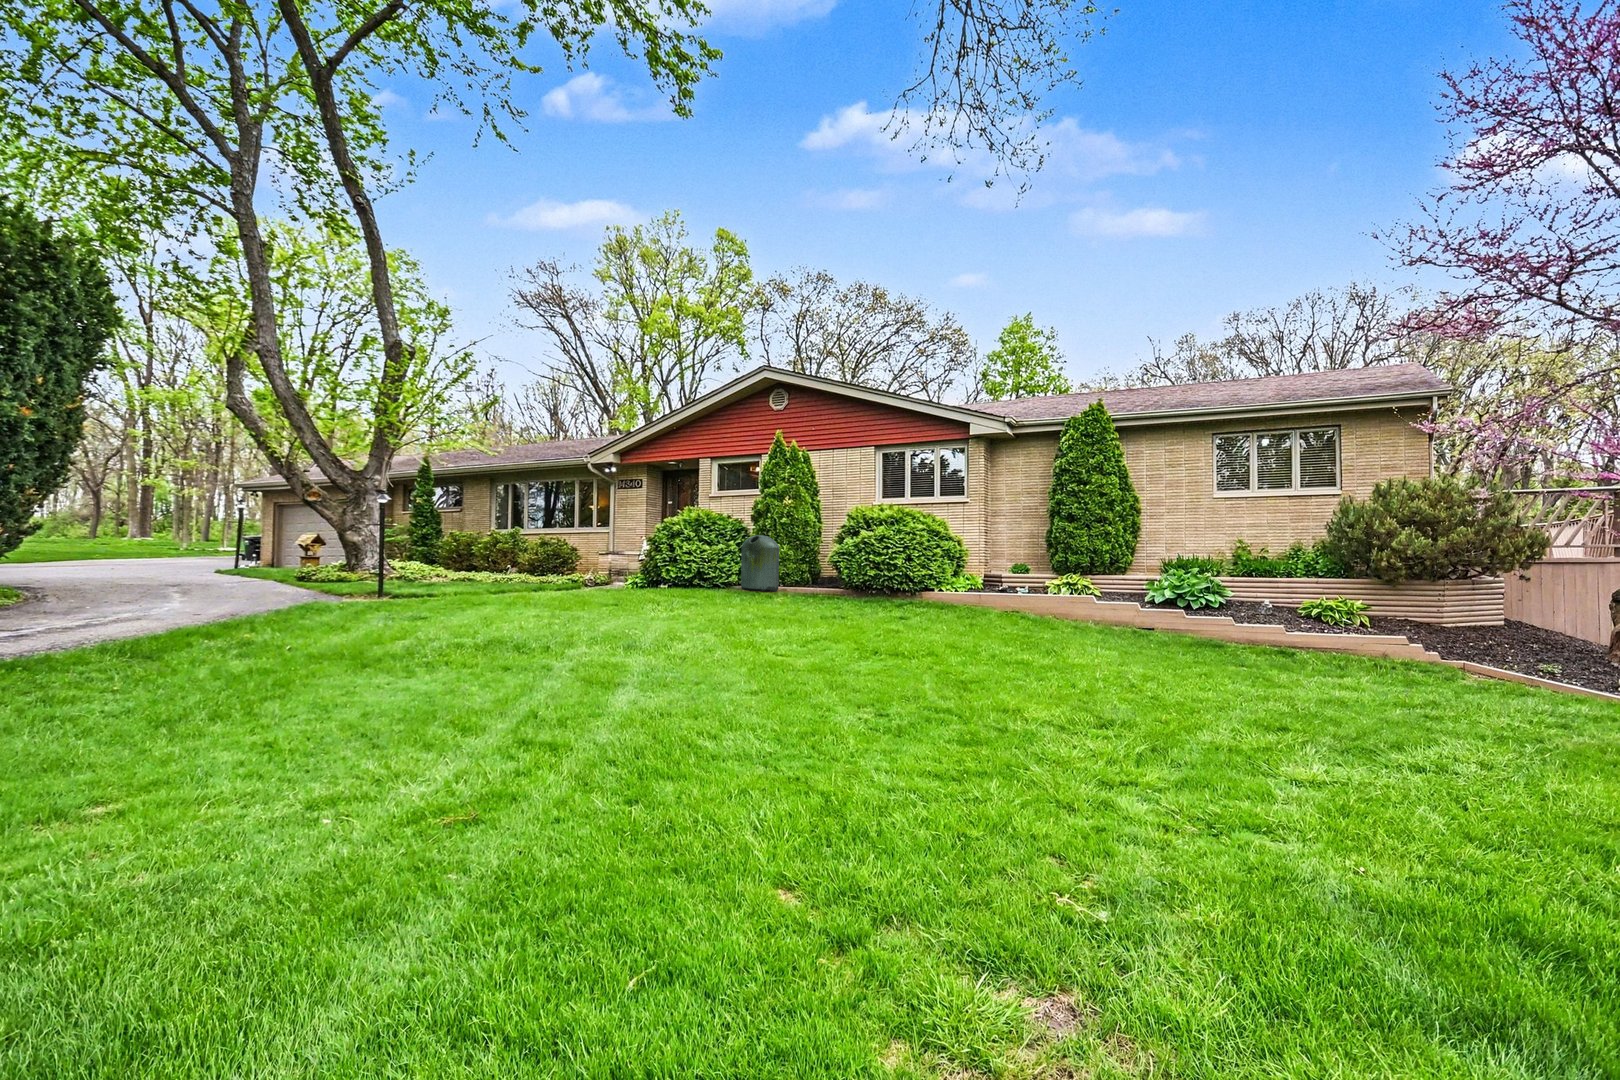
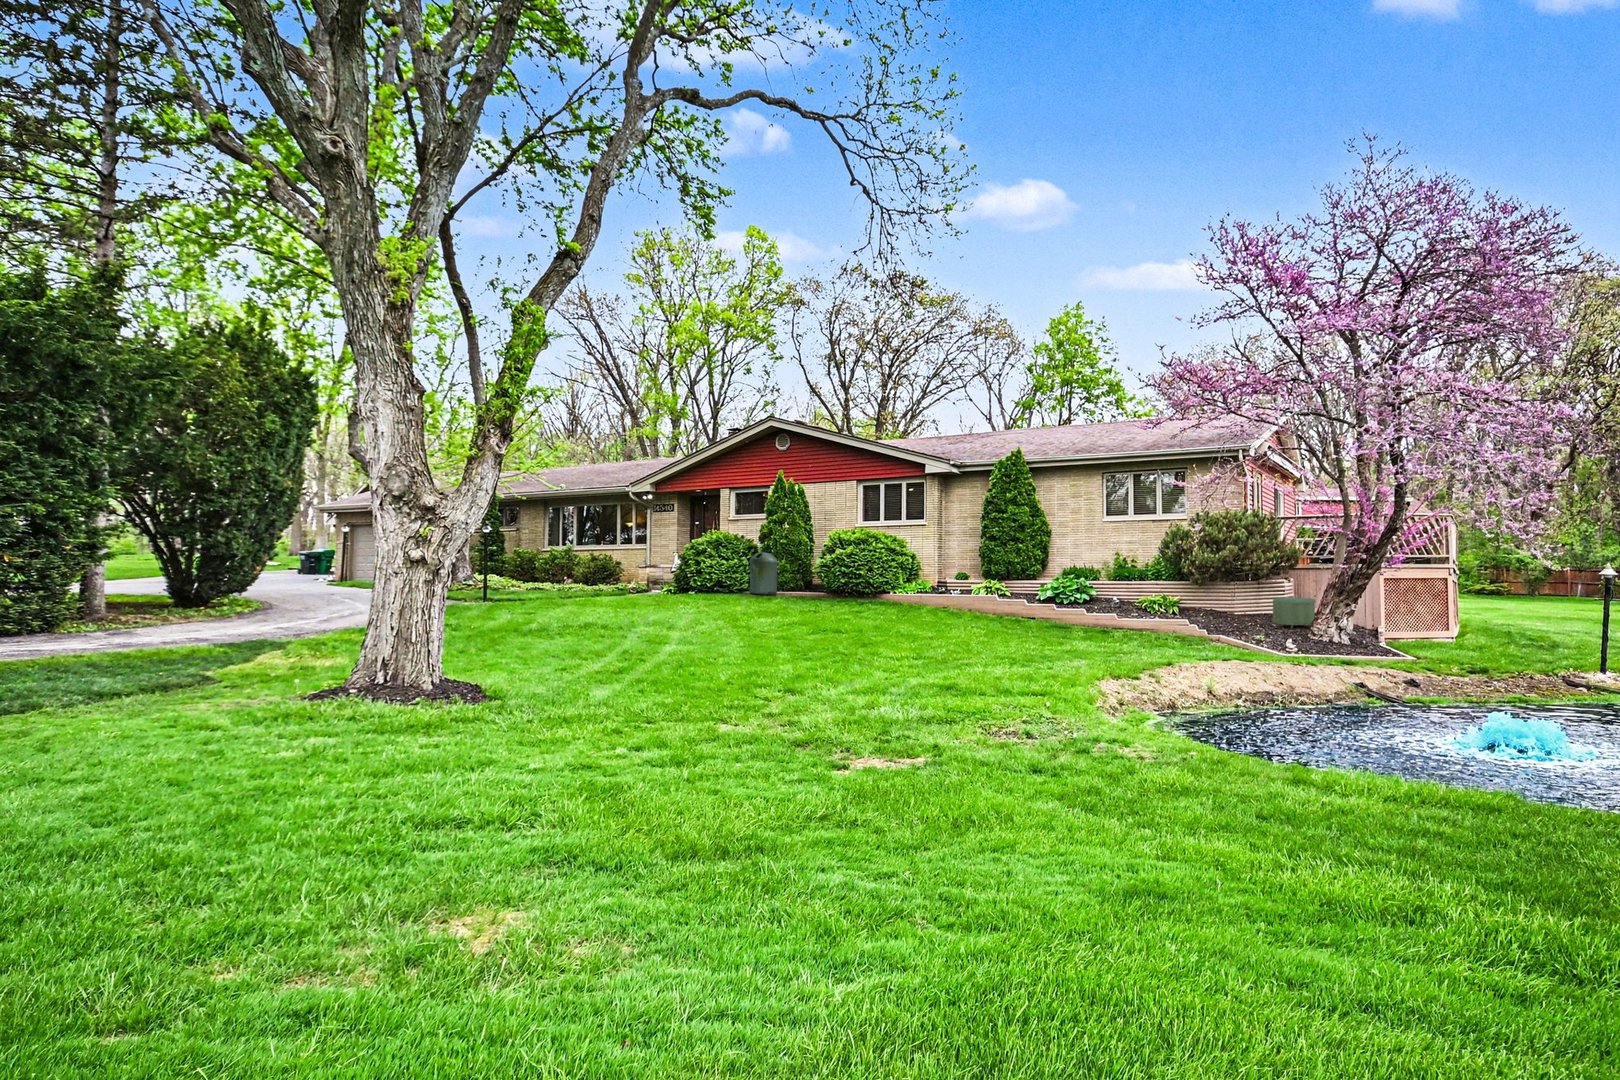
storage bench: none [1491,602,1550,646] -> present [1273,597,1316,628]

